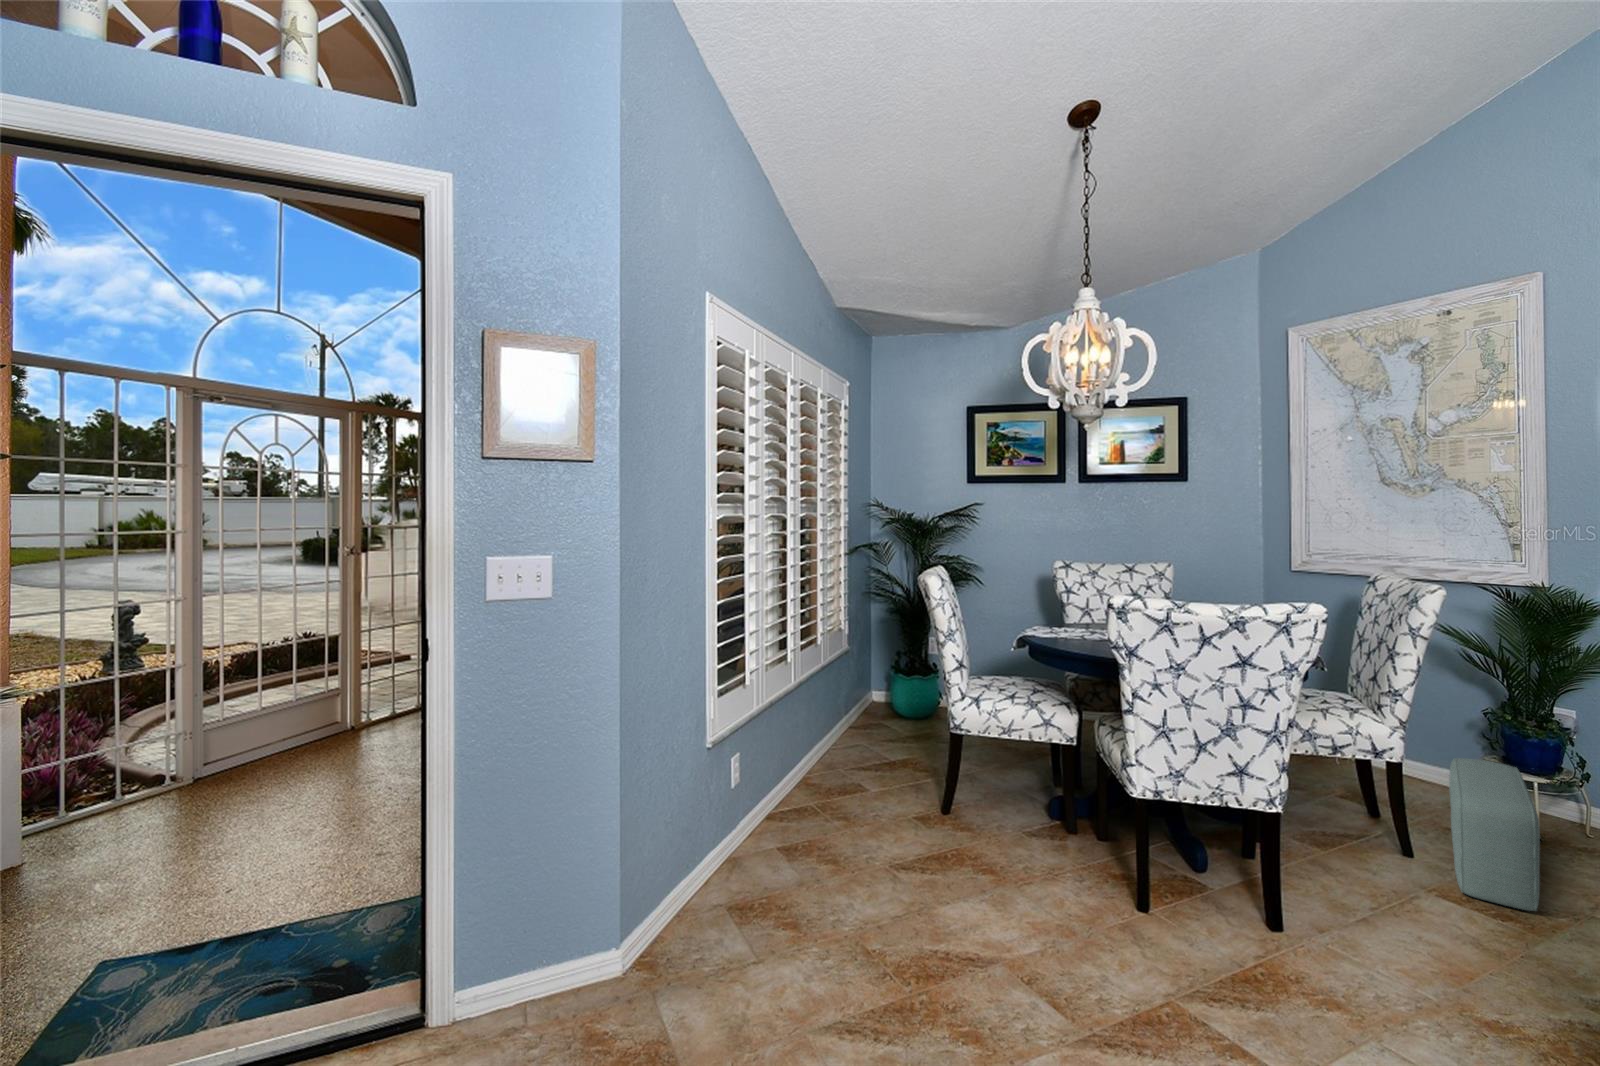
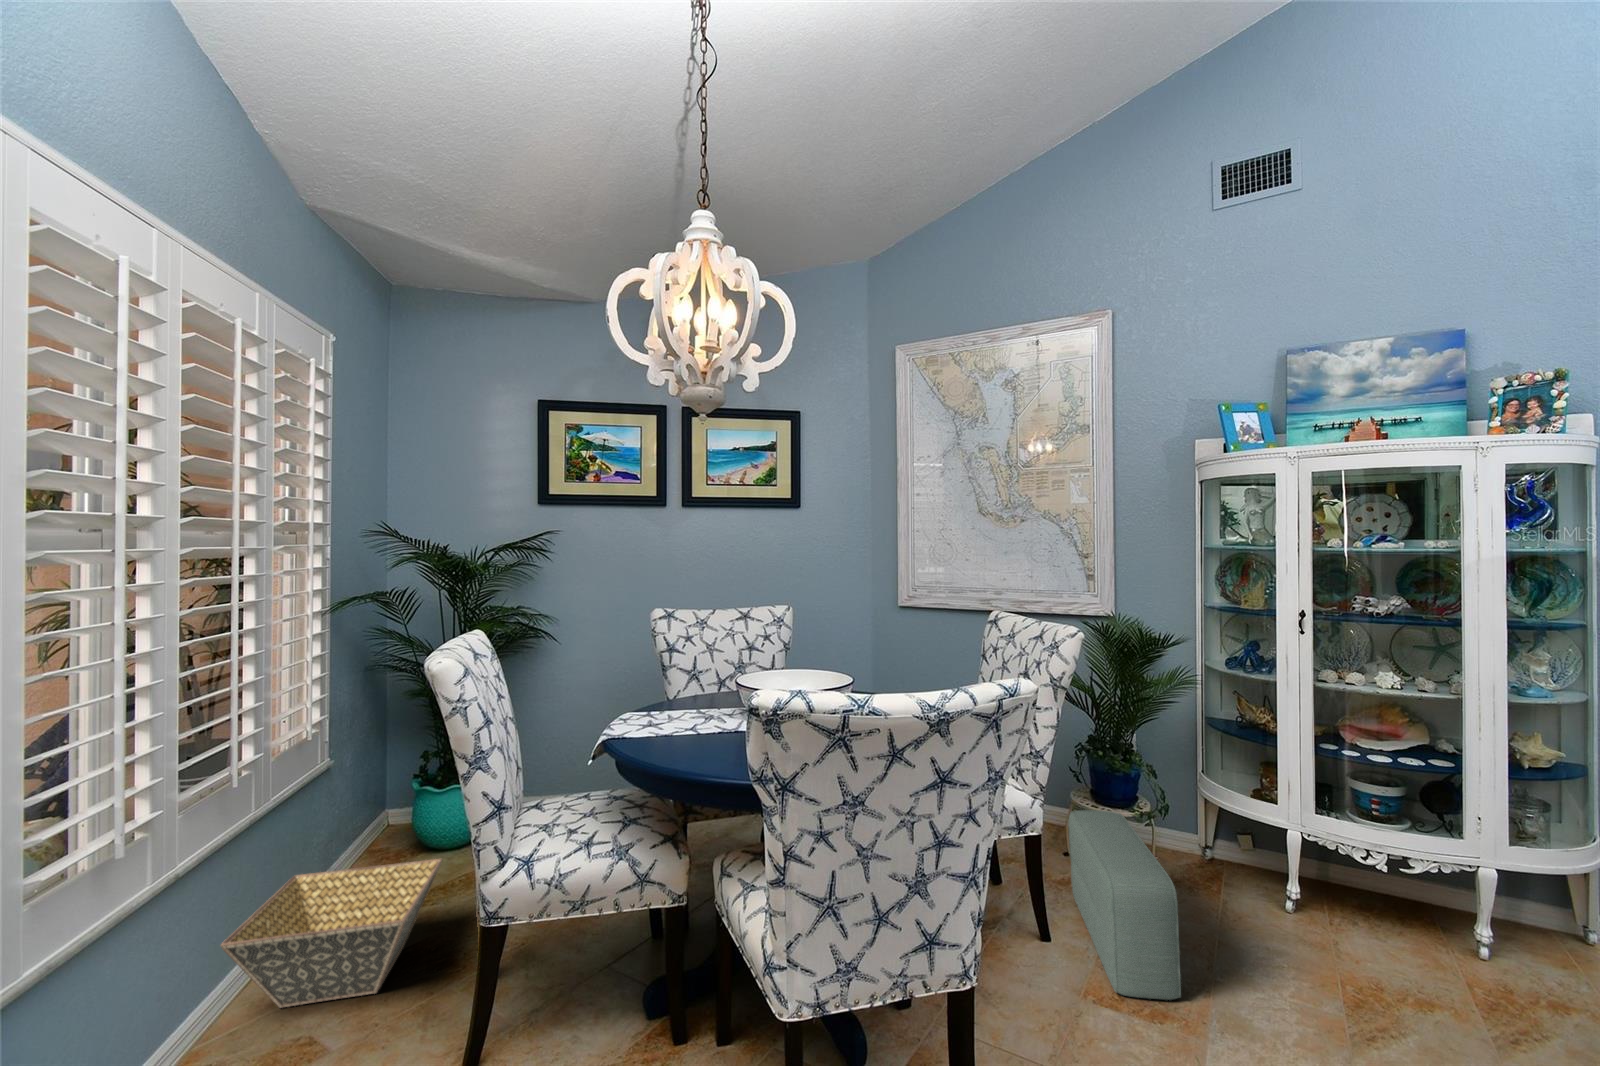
basket: none [816,702,916,770] -> present [221,859,442,1008]

